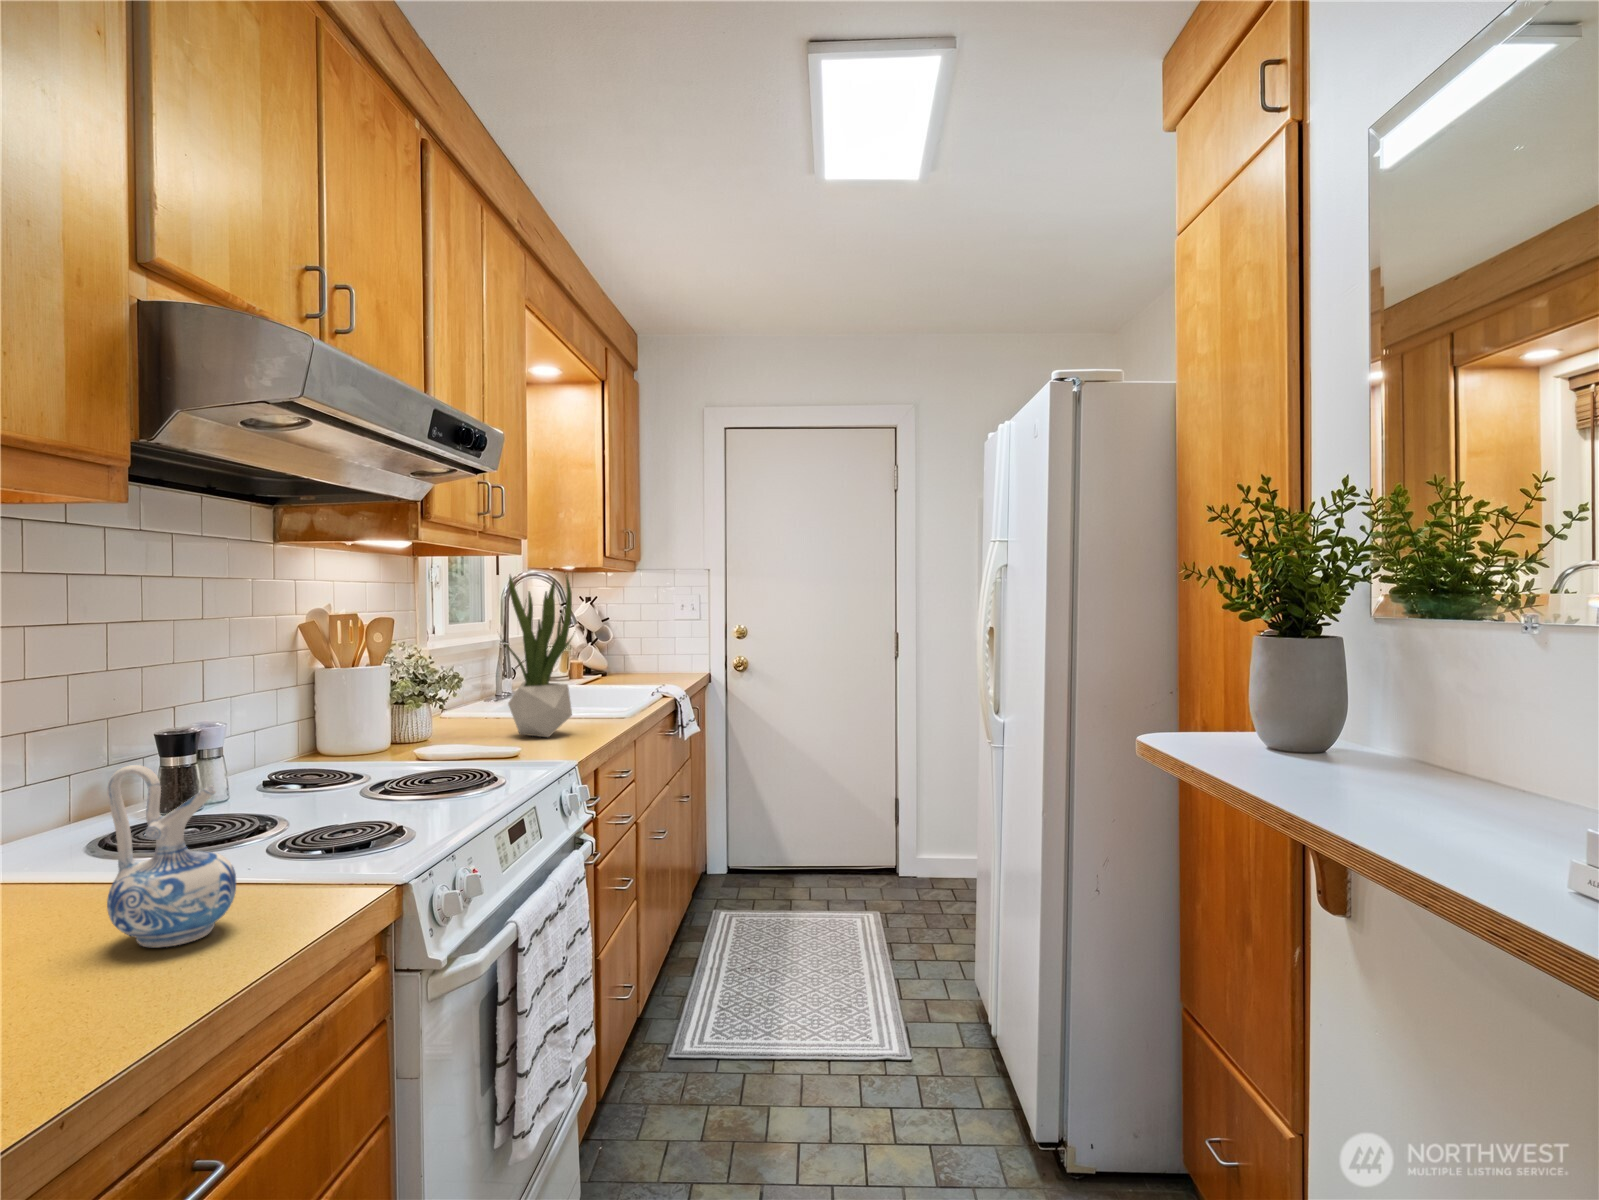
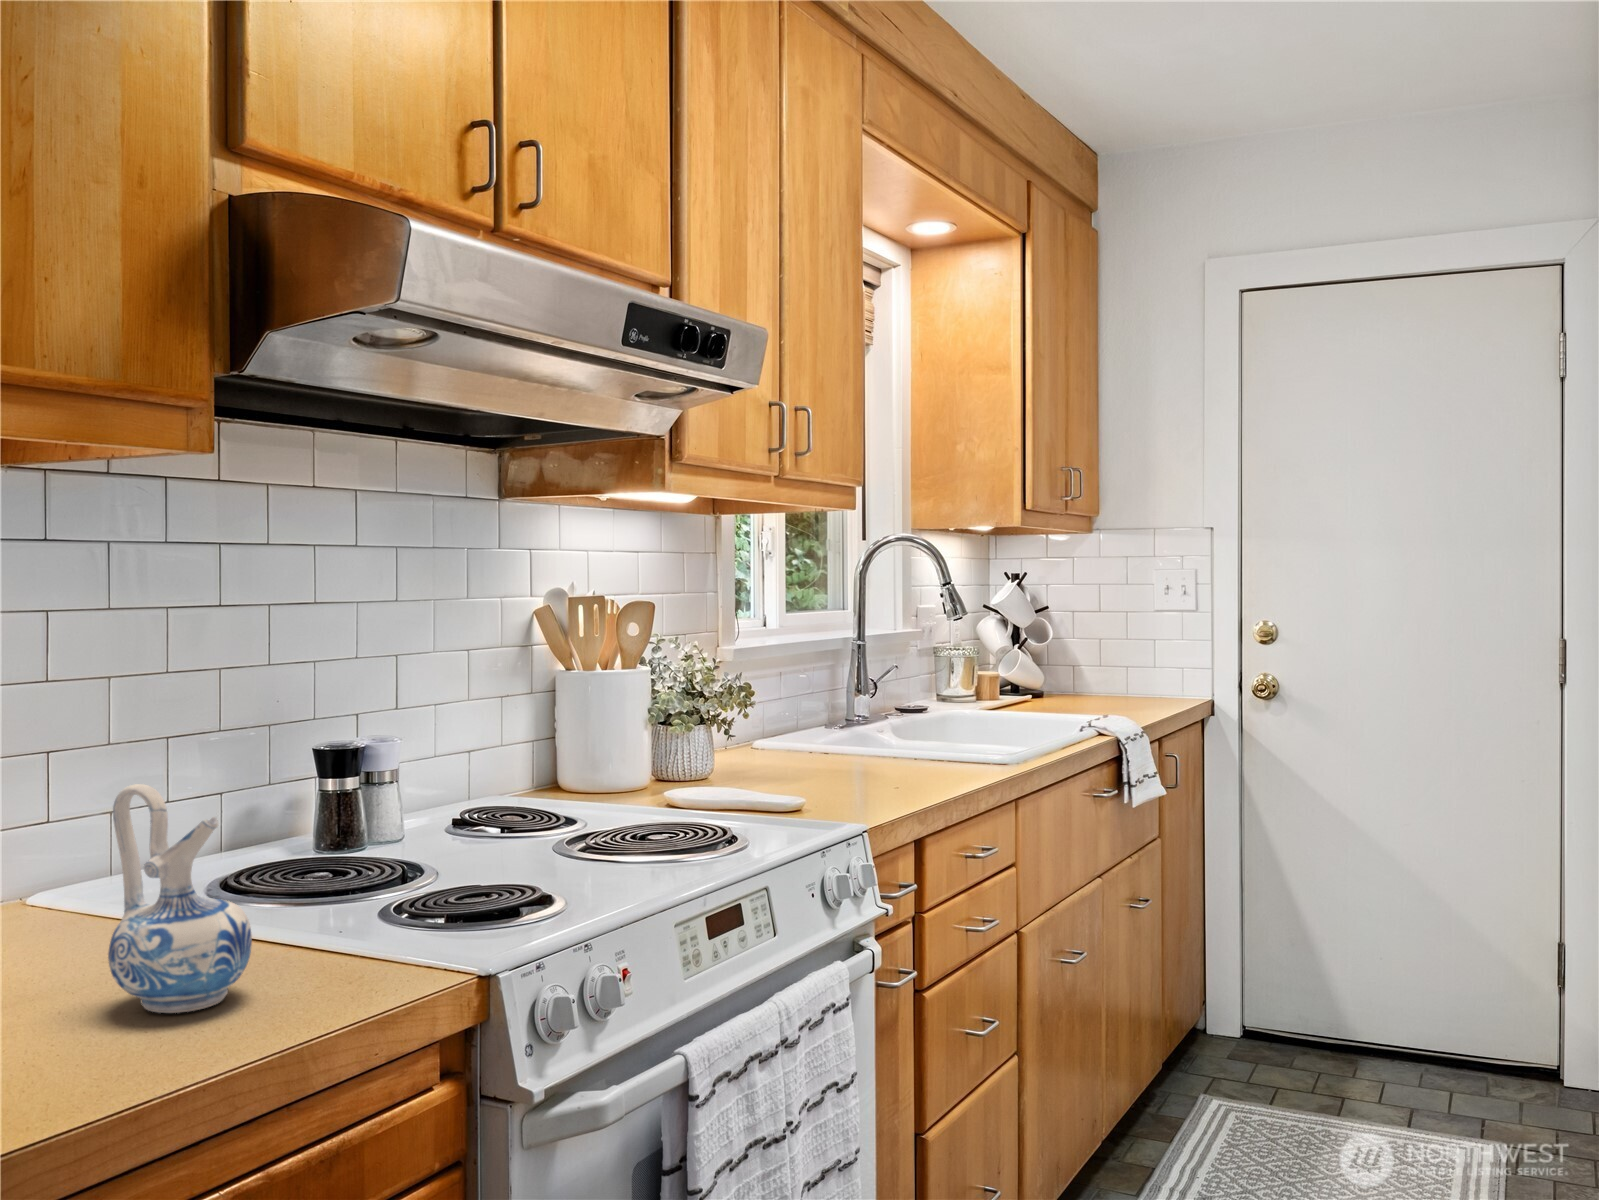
potted plant: present [502,575,572,737] -> none [786,537,903,787]

